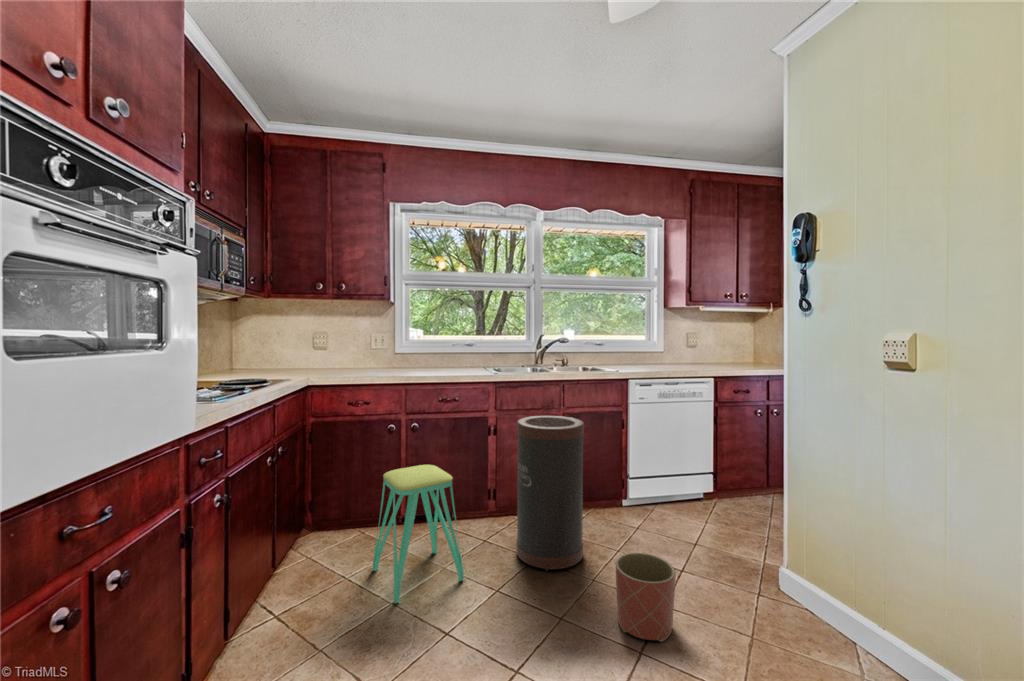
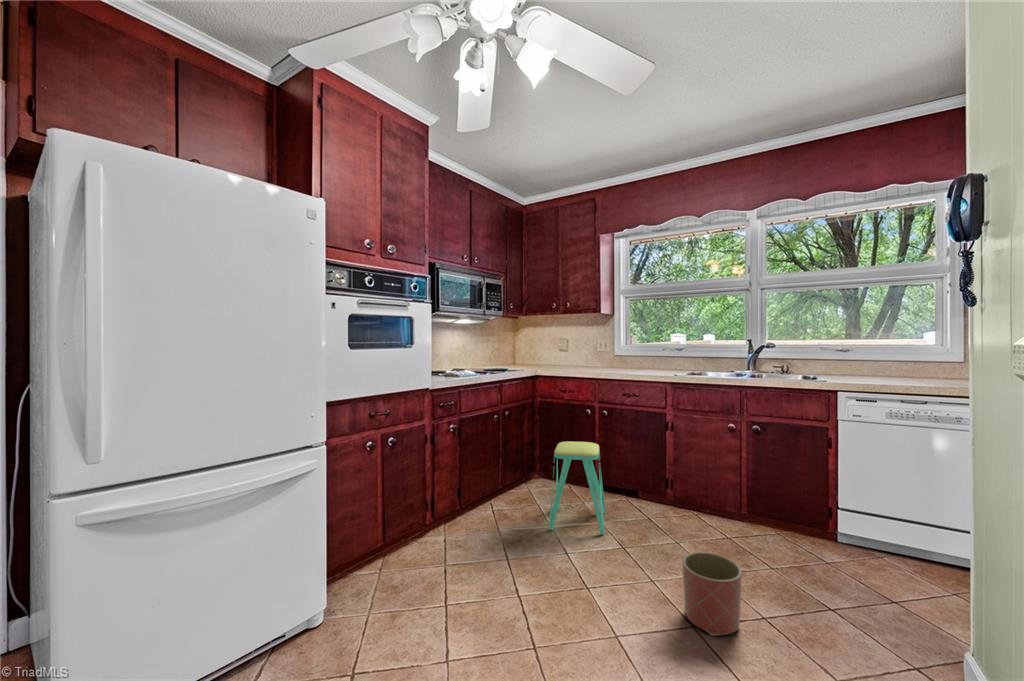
trash can: present [516,416,584,571] -> none [658,417,725,559]

